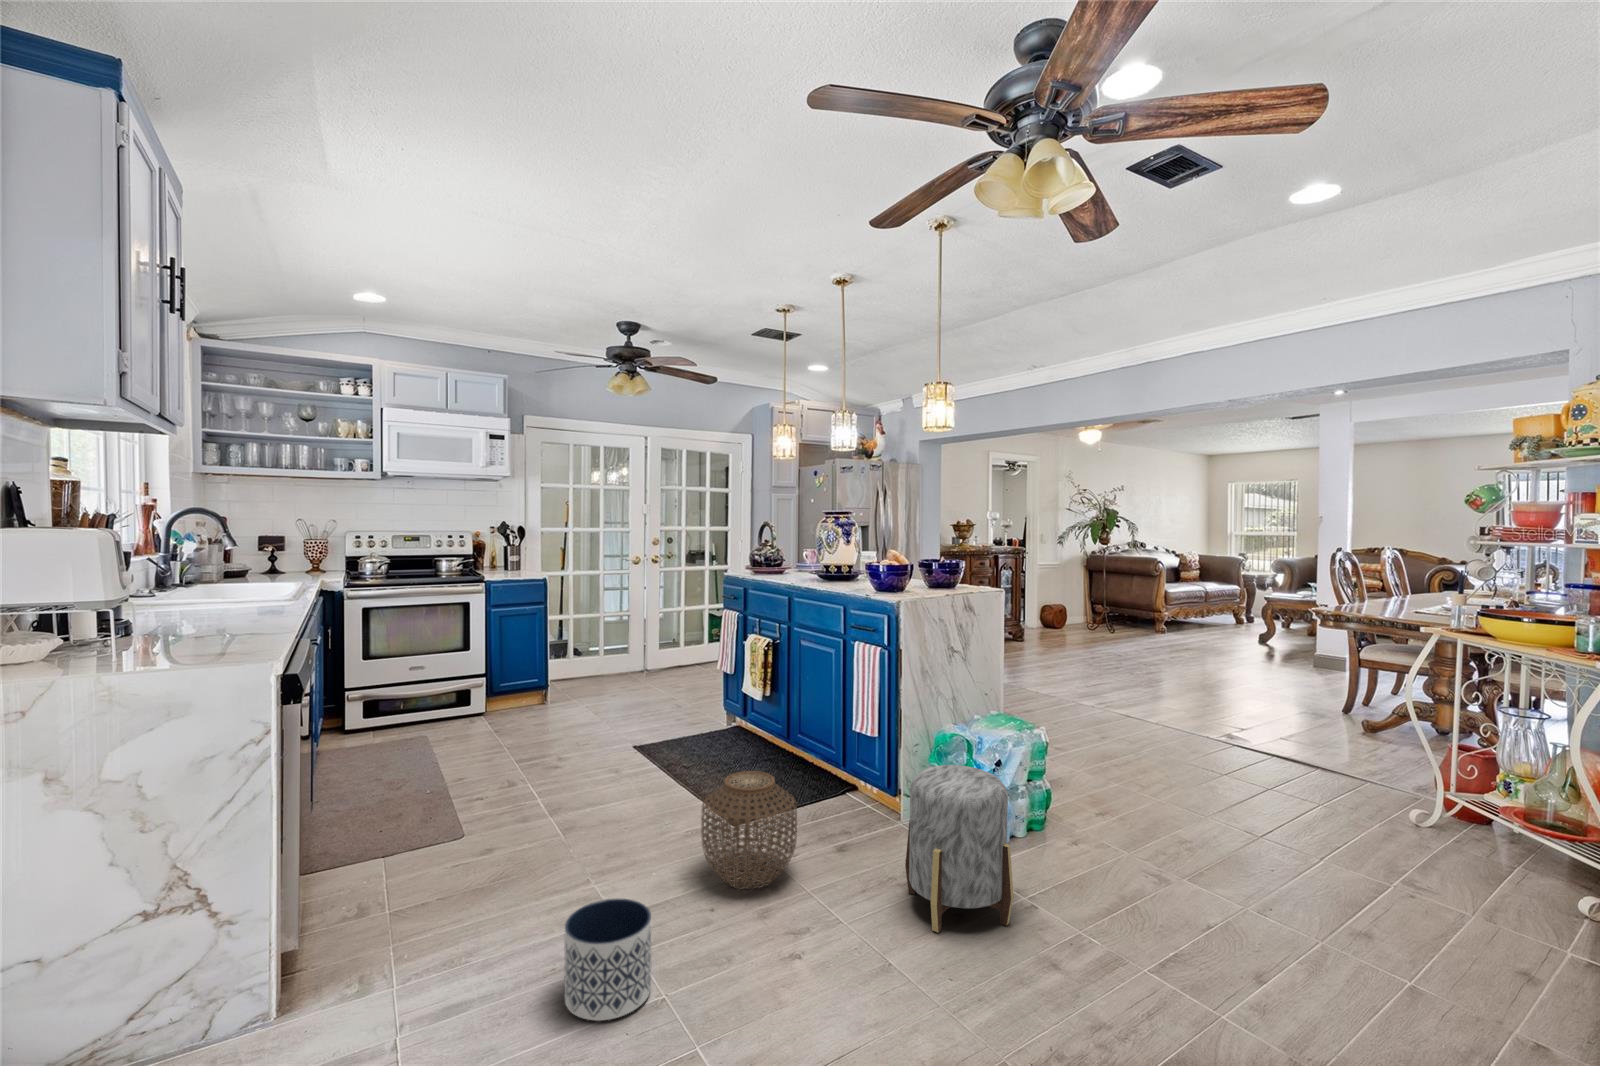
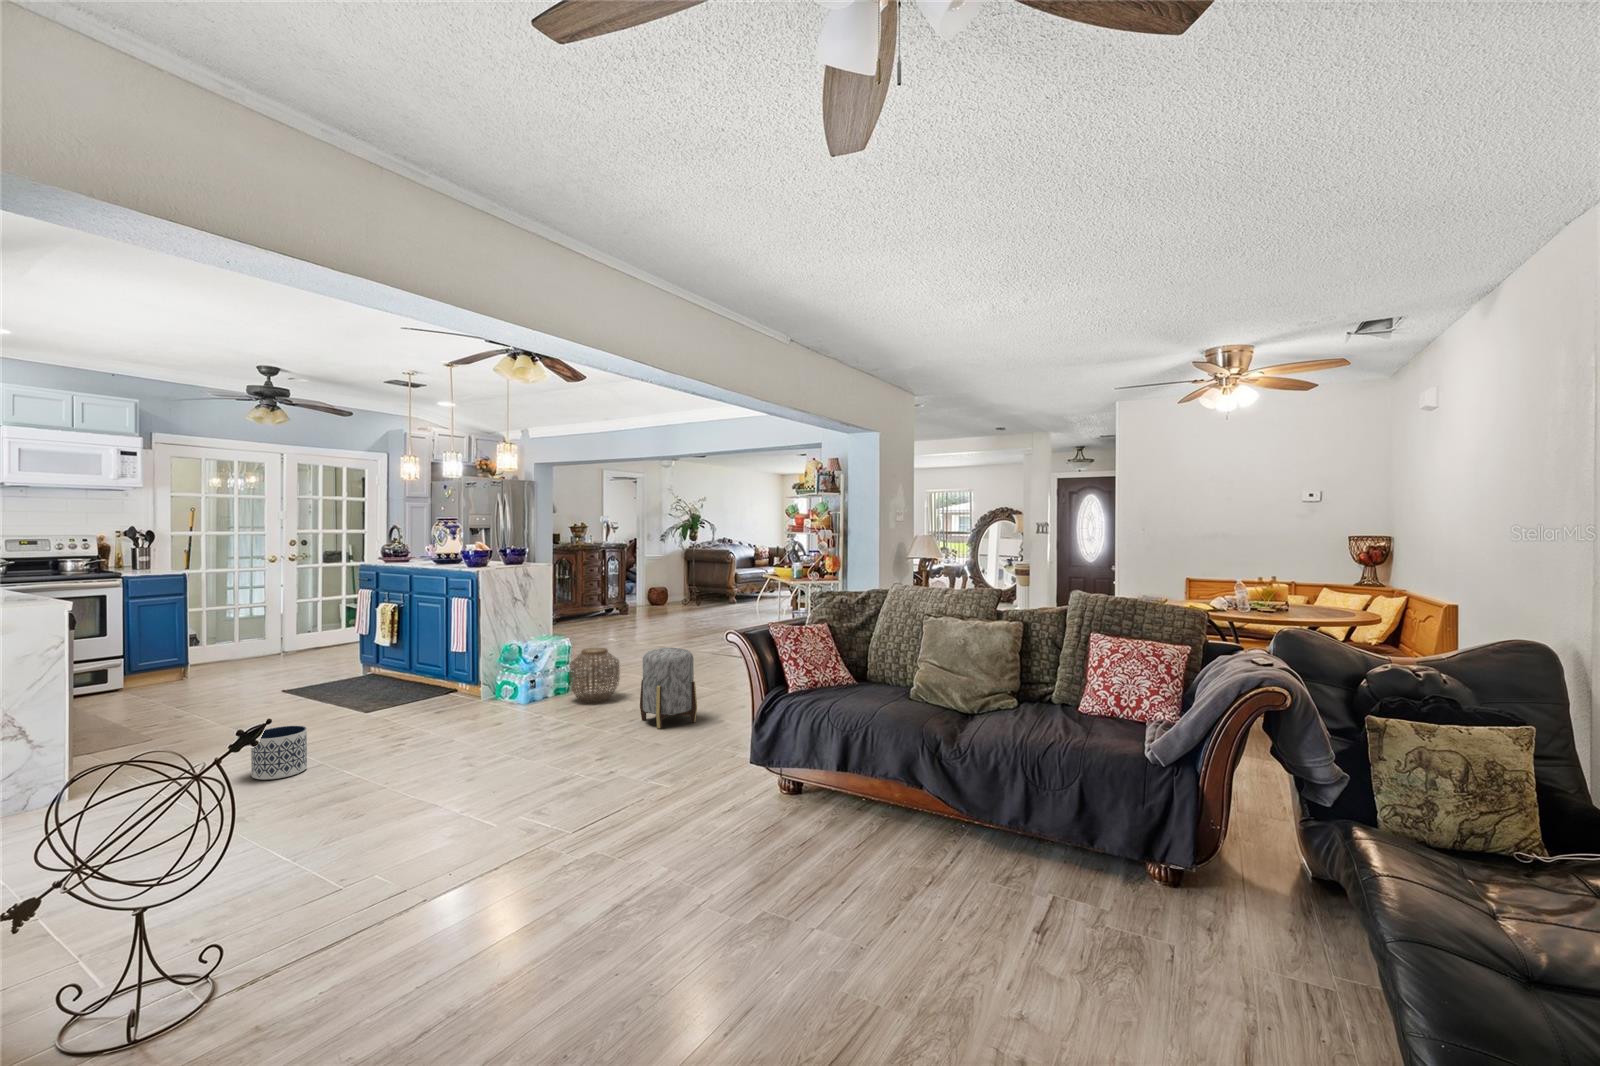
stool: present [905,765,1014,933] -> present [640,648,697,728]
woven basket: present [701,771,797,889] -> present [570,648,619,703]

